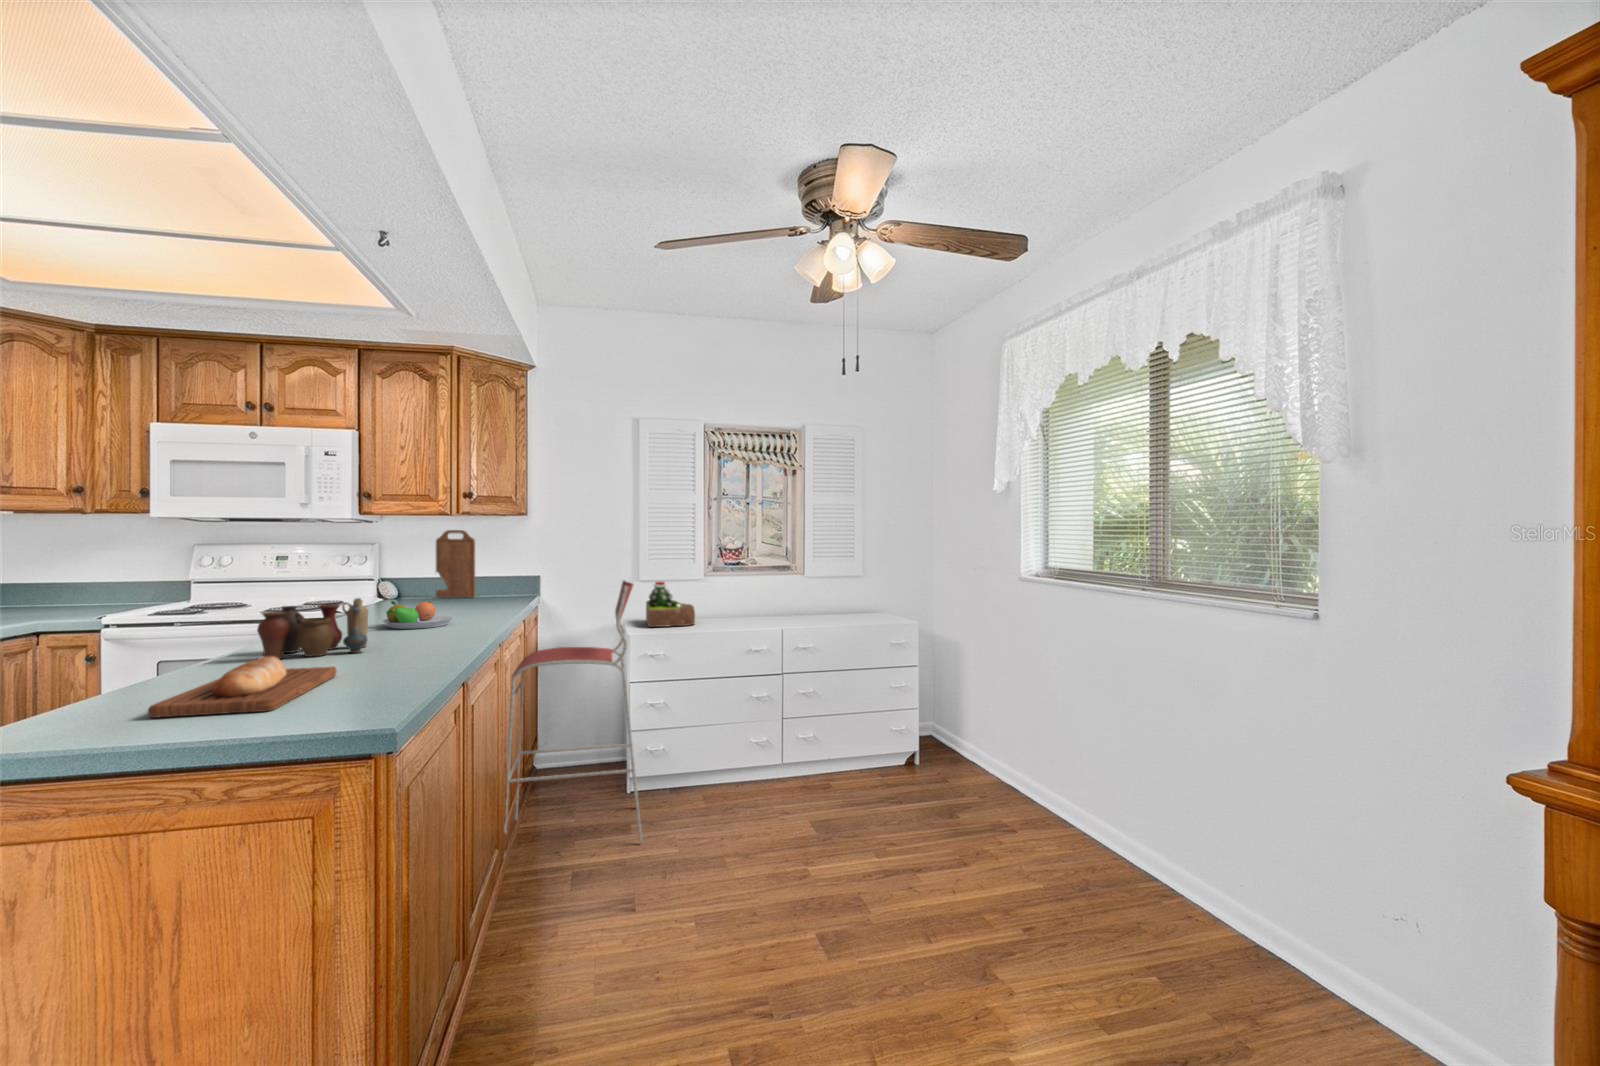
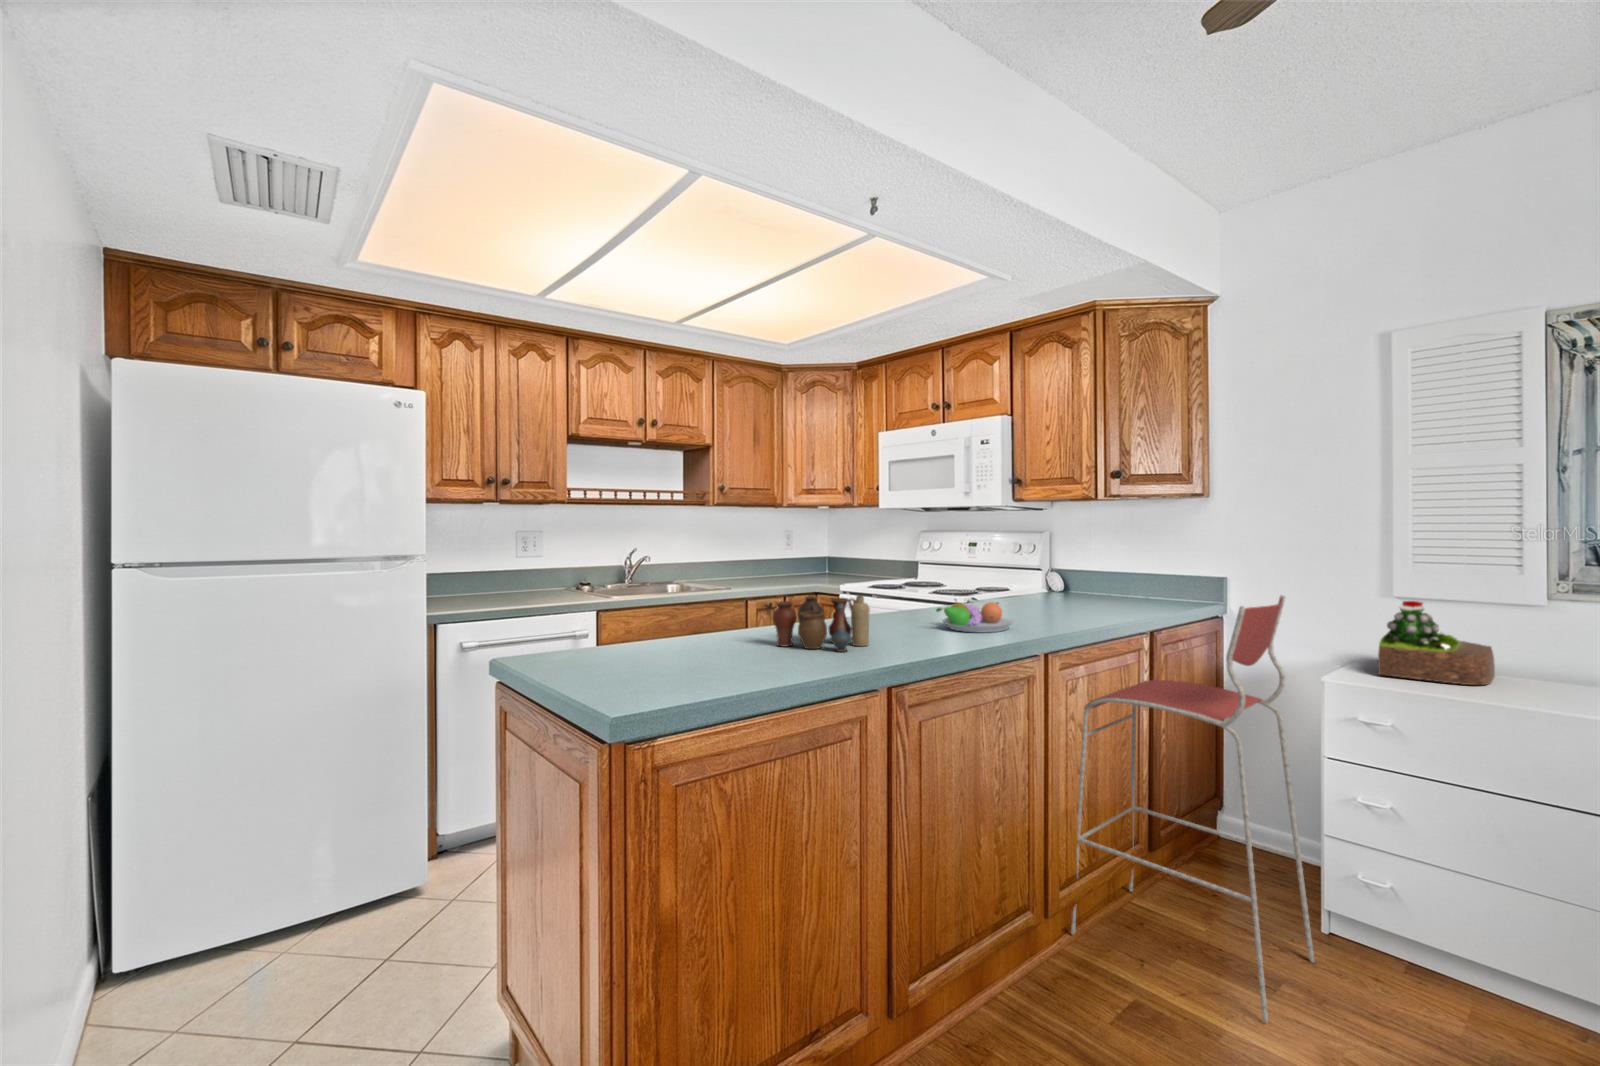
cutting board: present [436,530,475,598] -> none [1099,517,1138,598]
bread loaf: present [148,656,337,718] -> none [578,646,751,700]

